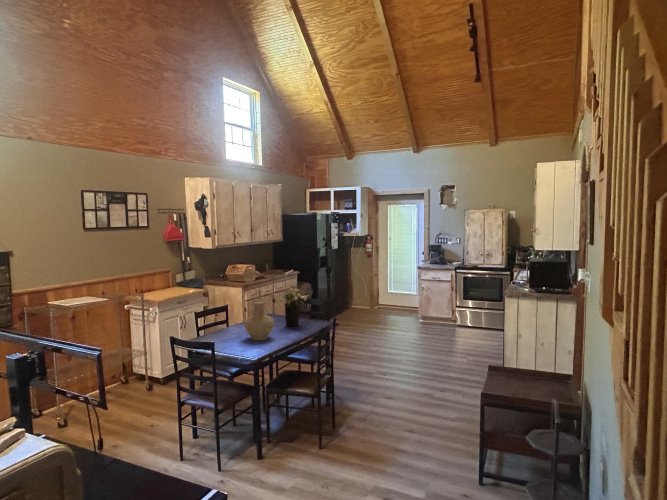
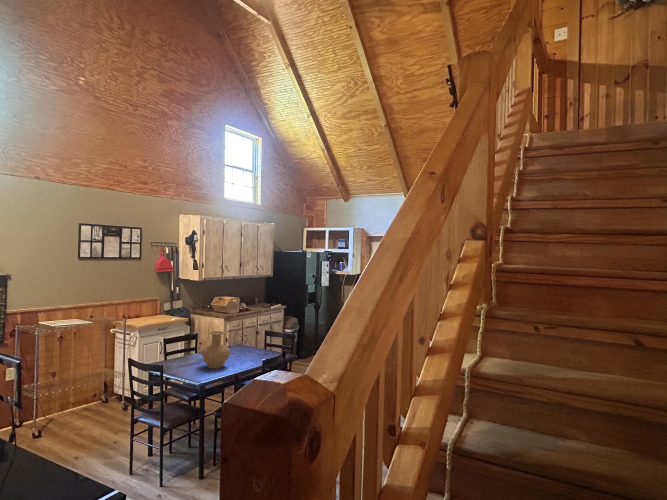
flower arrangement: present [280,288,307,326] -> none [239,321,269,358]

